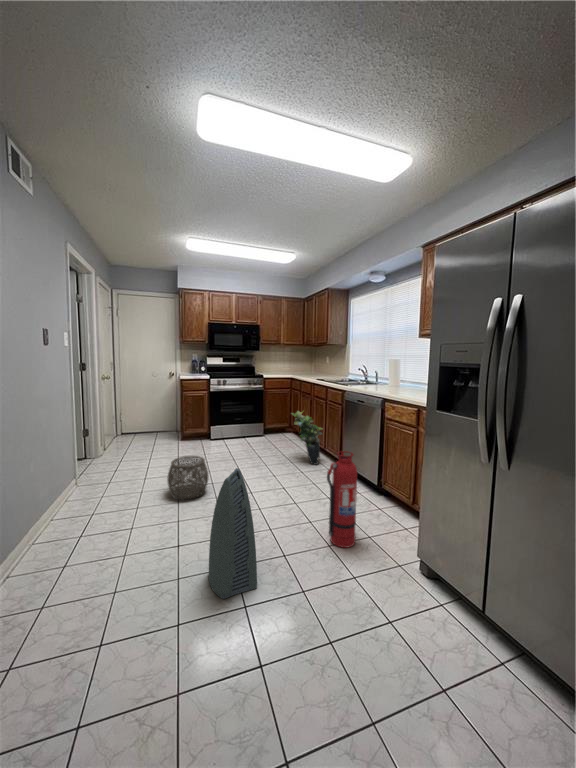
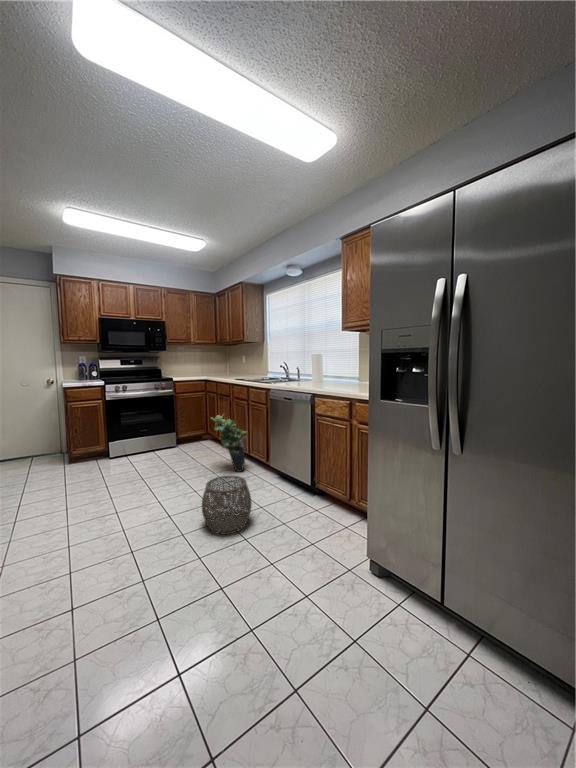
fire extinguisher: present [327,451,357,548] -> none [266,454,300,563]
woven basket: present [167,456,208,500] -> present [202,475,252,533]
air purifier: present [209,468,257,599] -> none [123,492,193,672]

